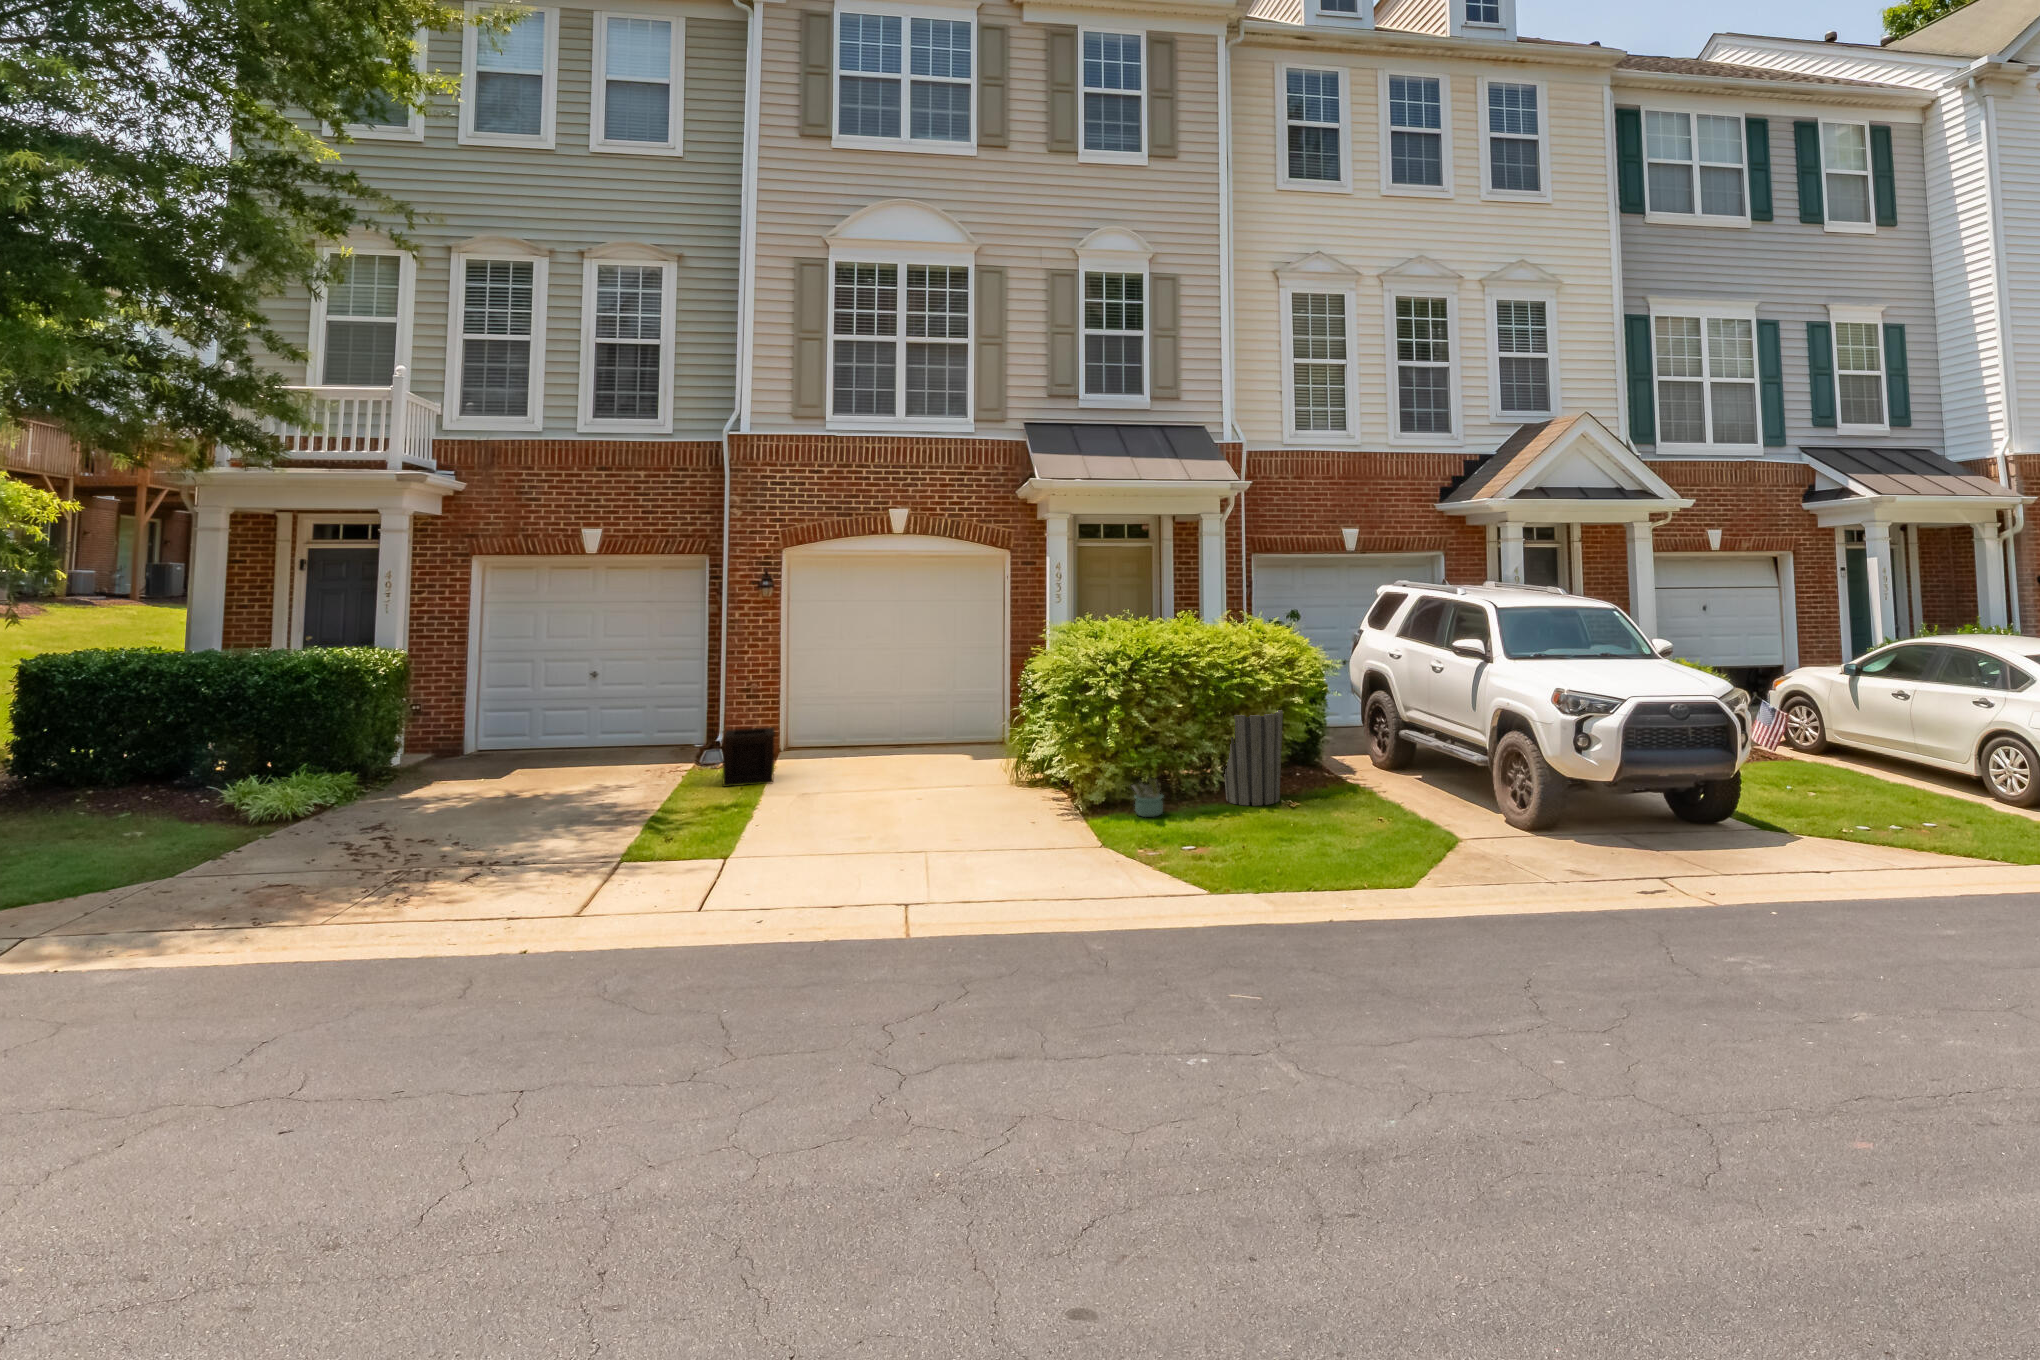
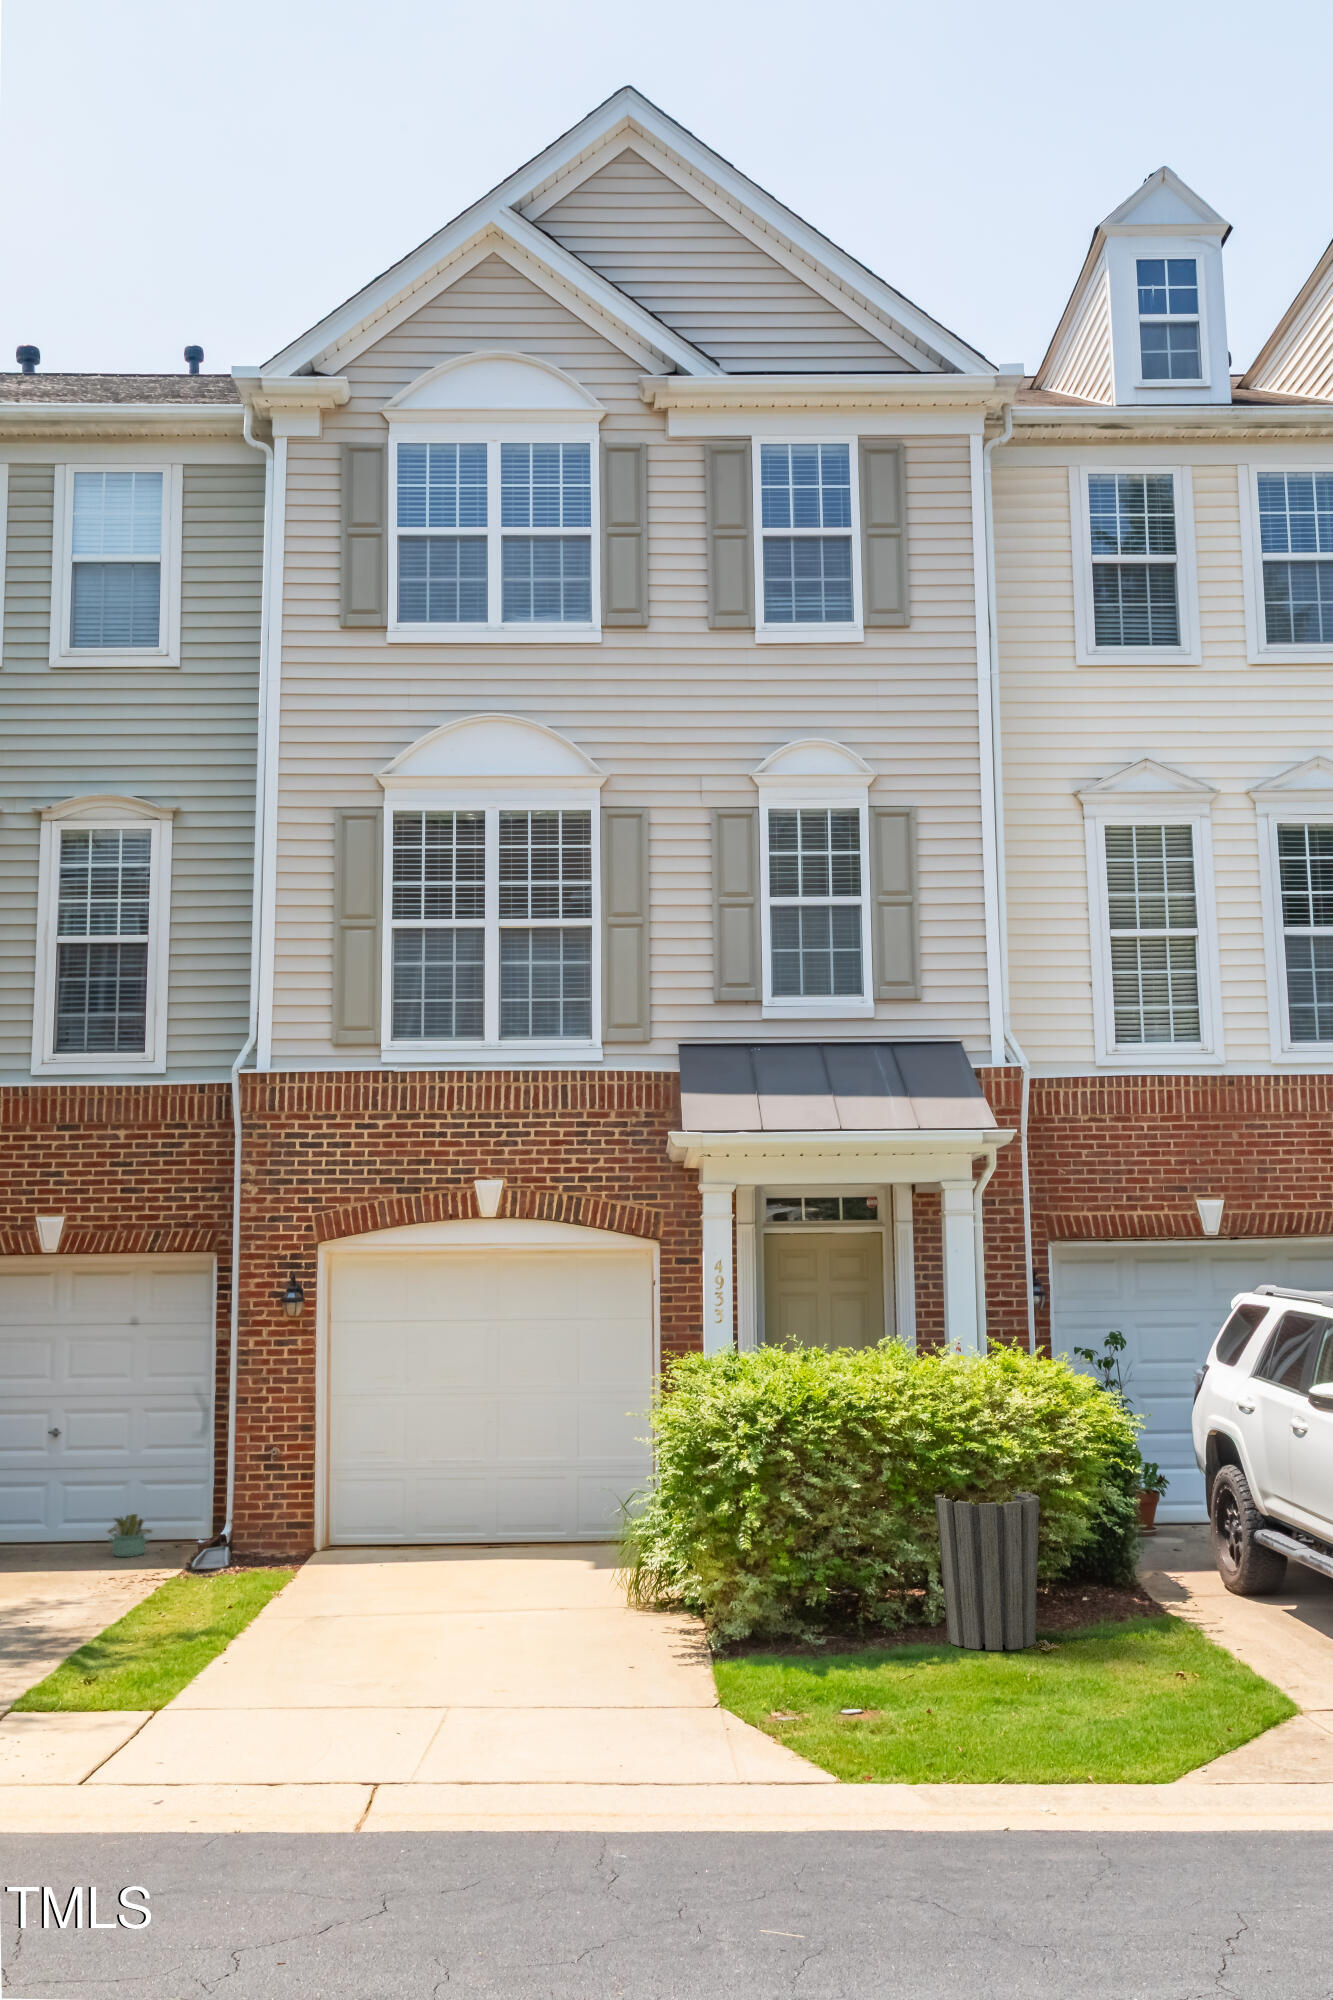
wooden crate: present [723,727,775,787] -> none [224,1500,305,1584]
decorative plant: present [1132,779,1163,817] -> present [107,1514,152,1557]

